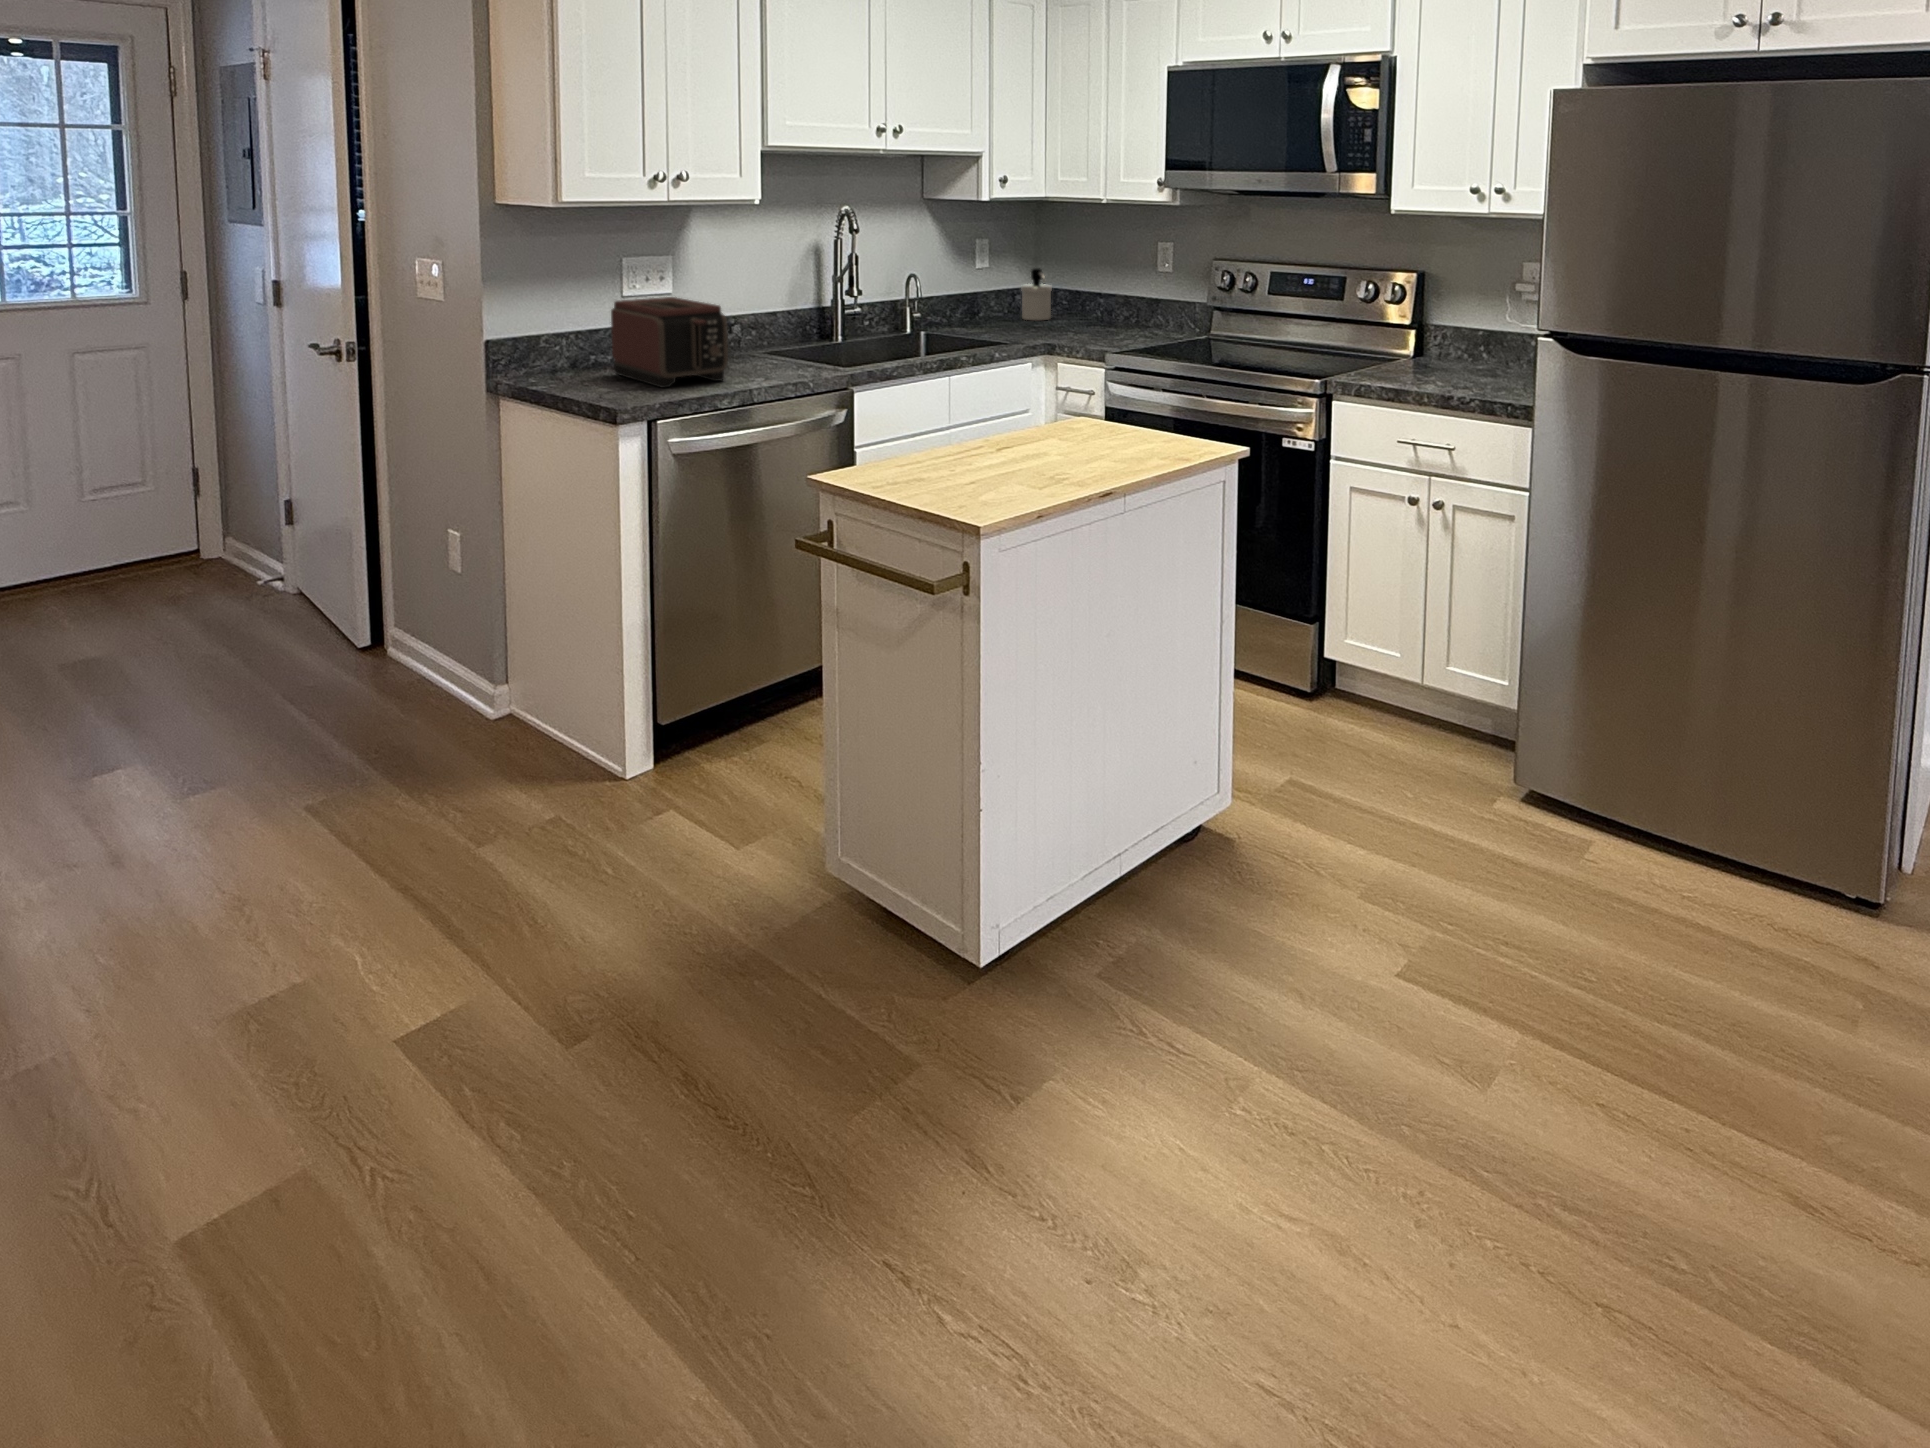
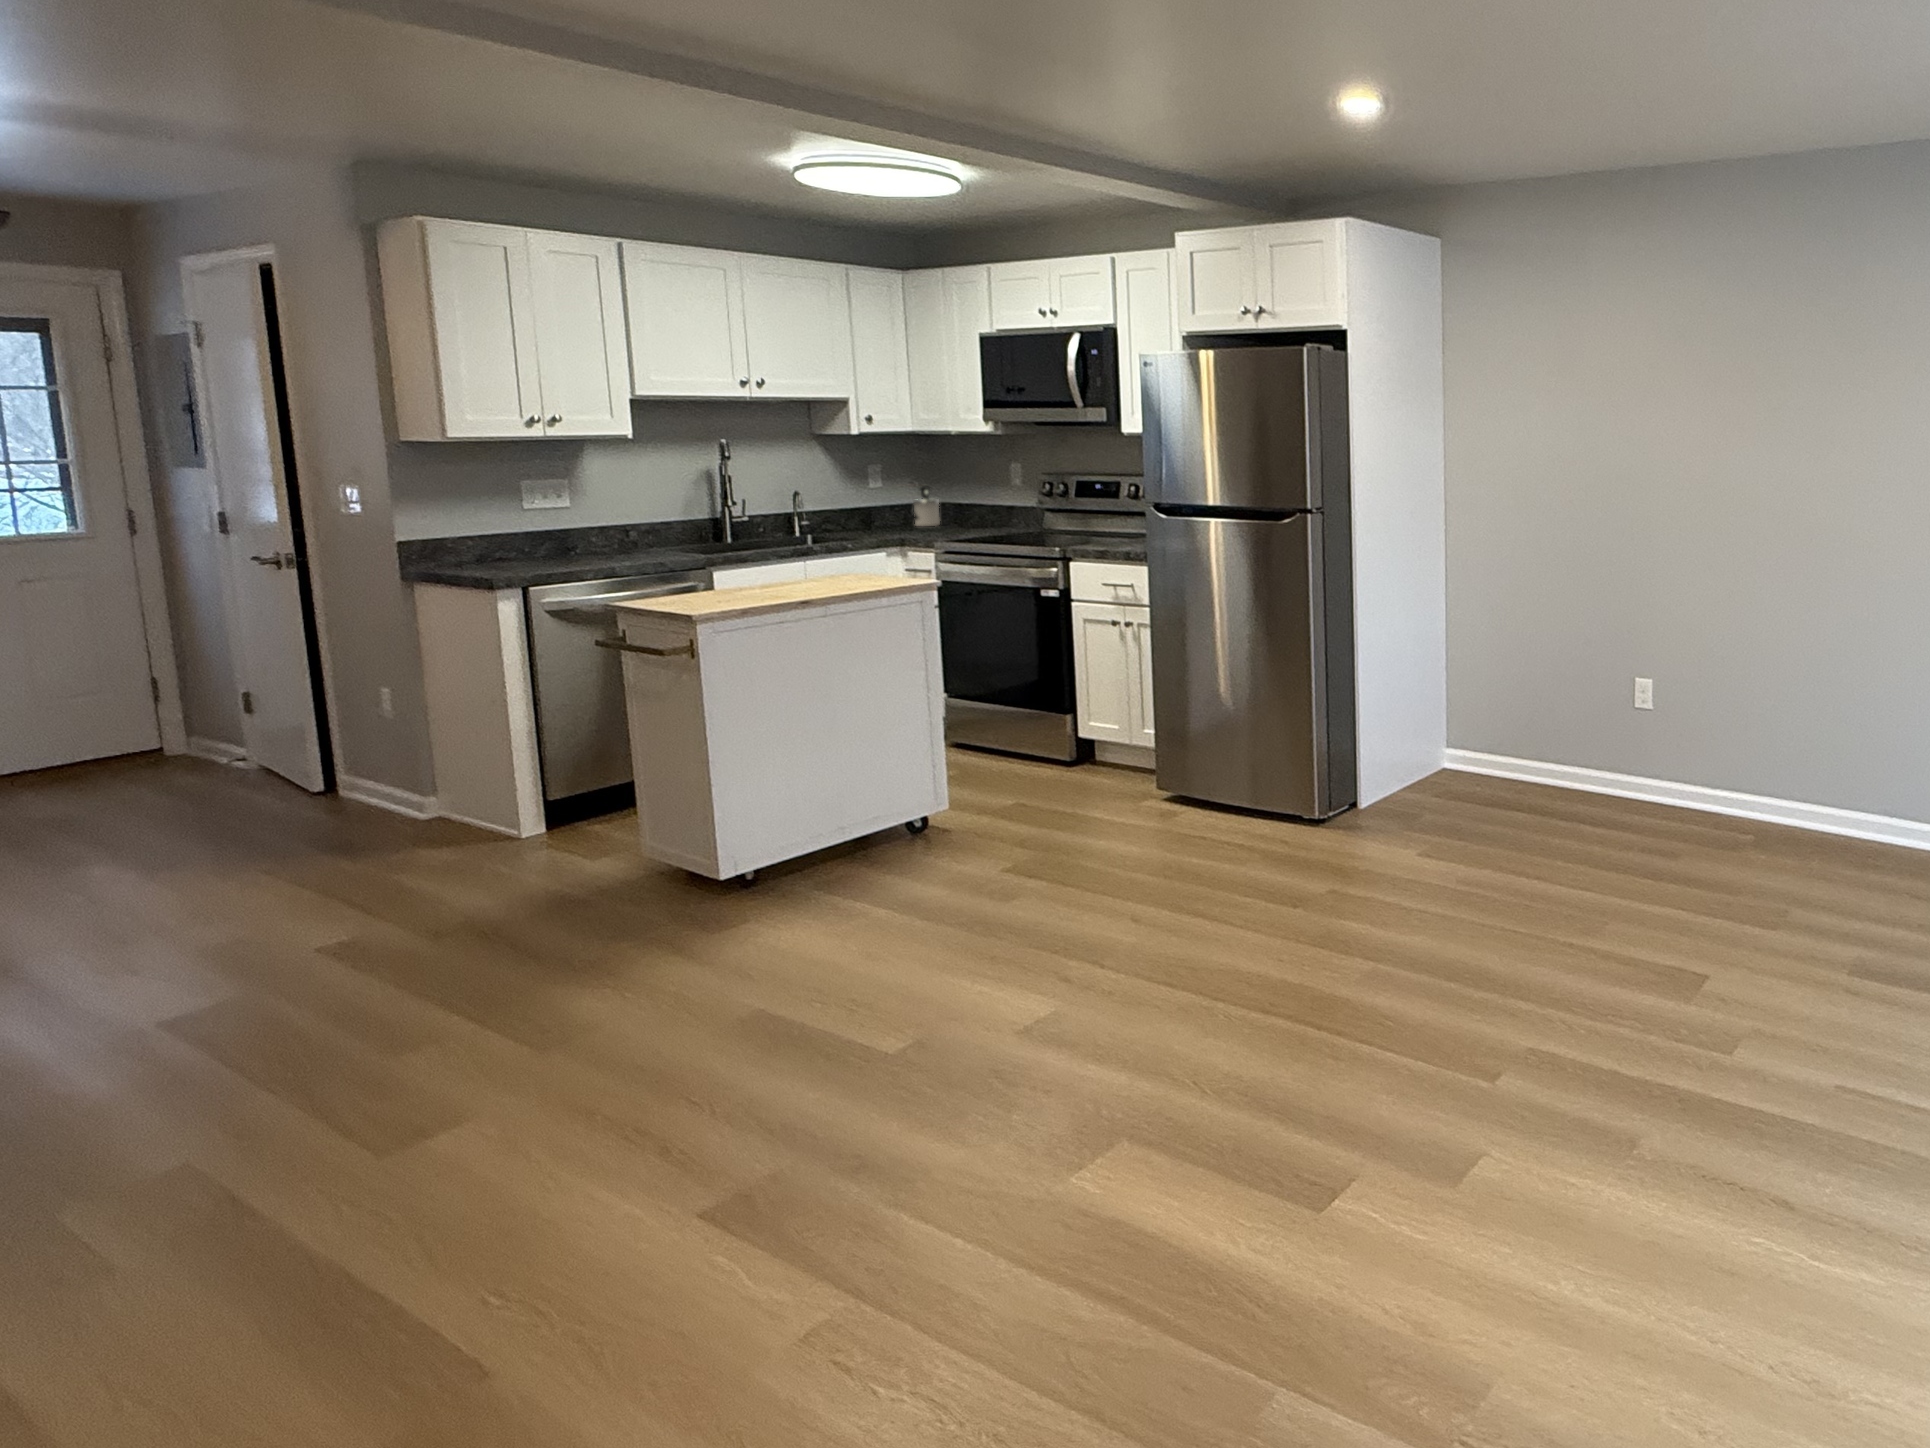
toaster: present [611,297,728,388] -> none [504,507,600,569]

